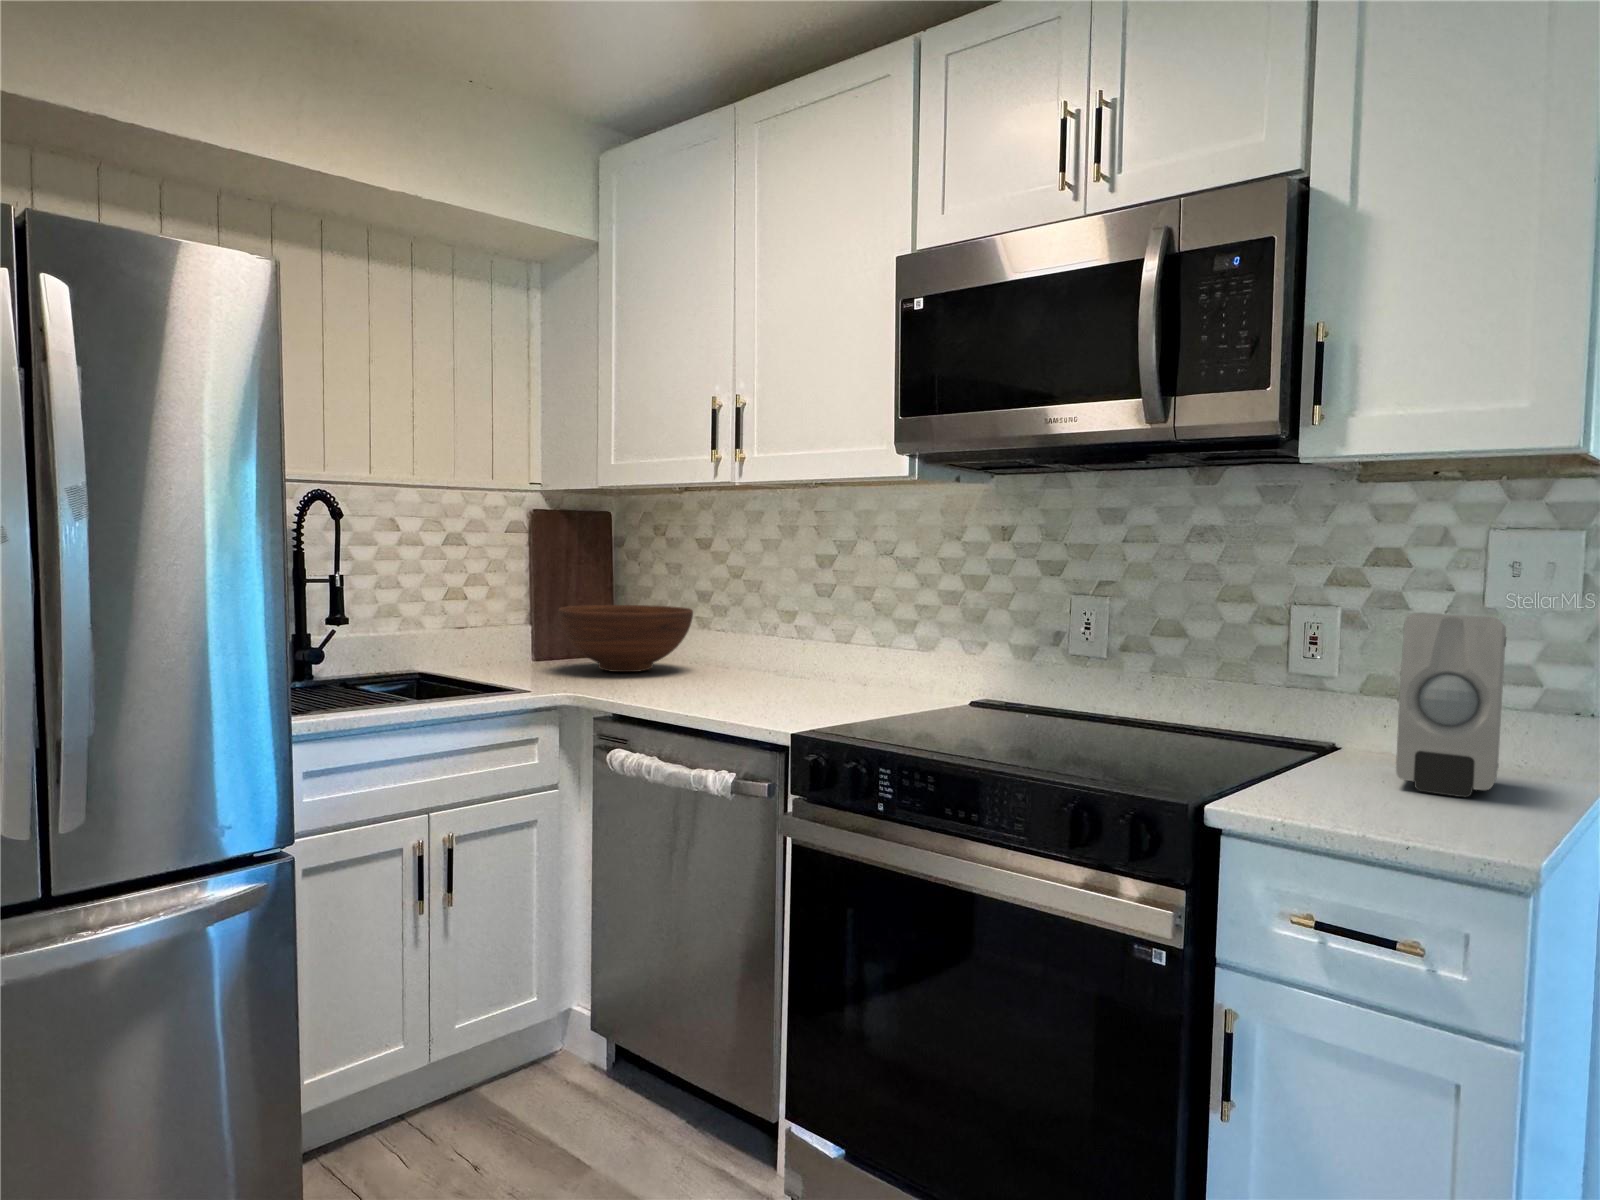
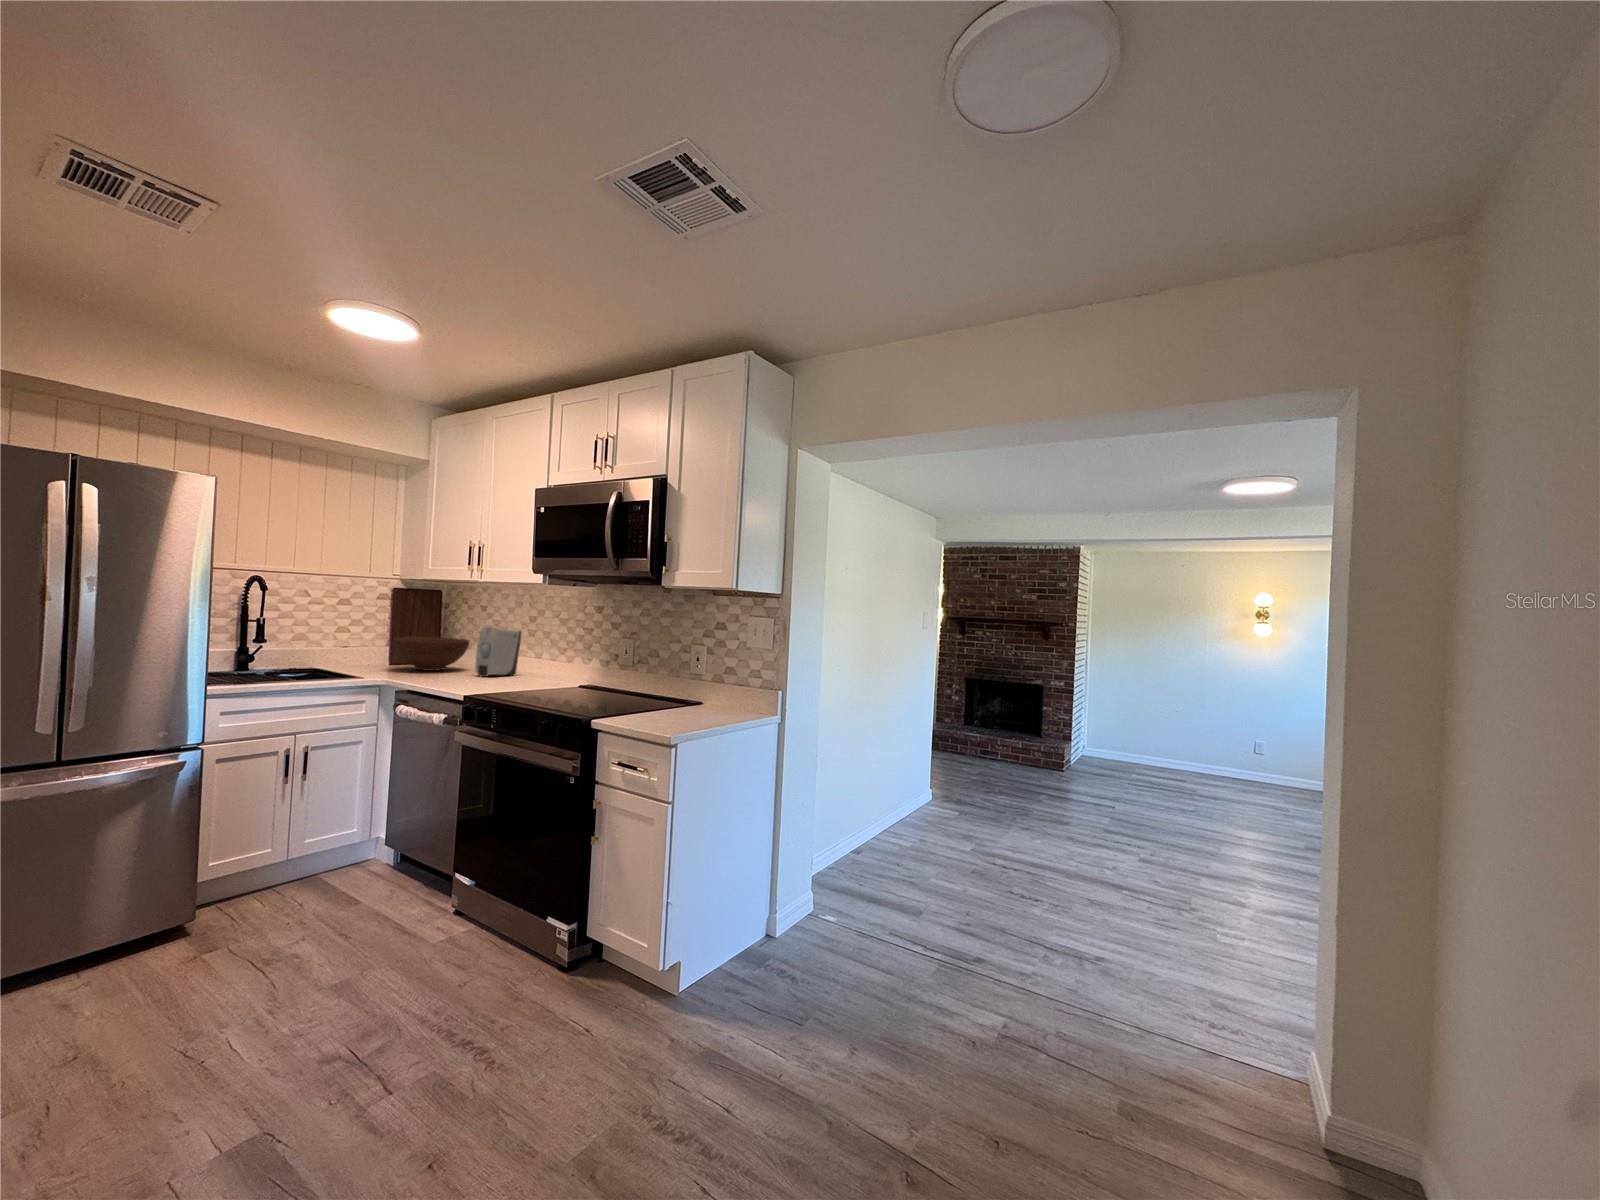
soap dispenser: present [1396,613,1506,797] -> present [475,627,521,677]

